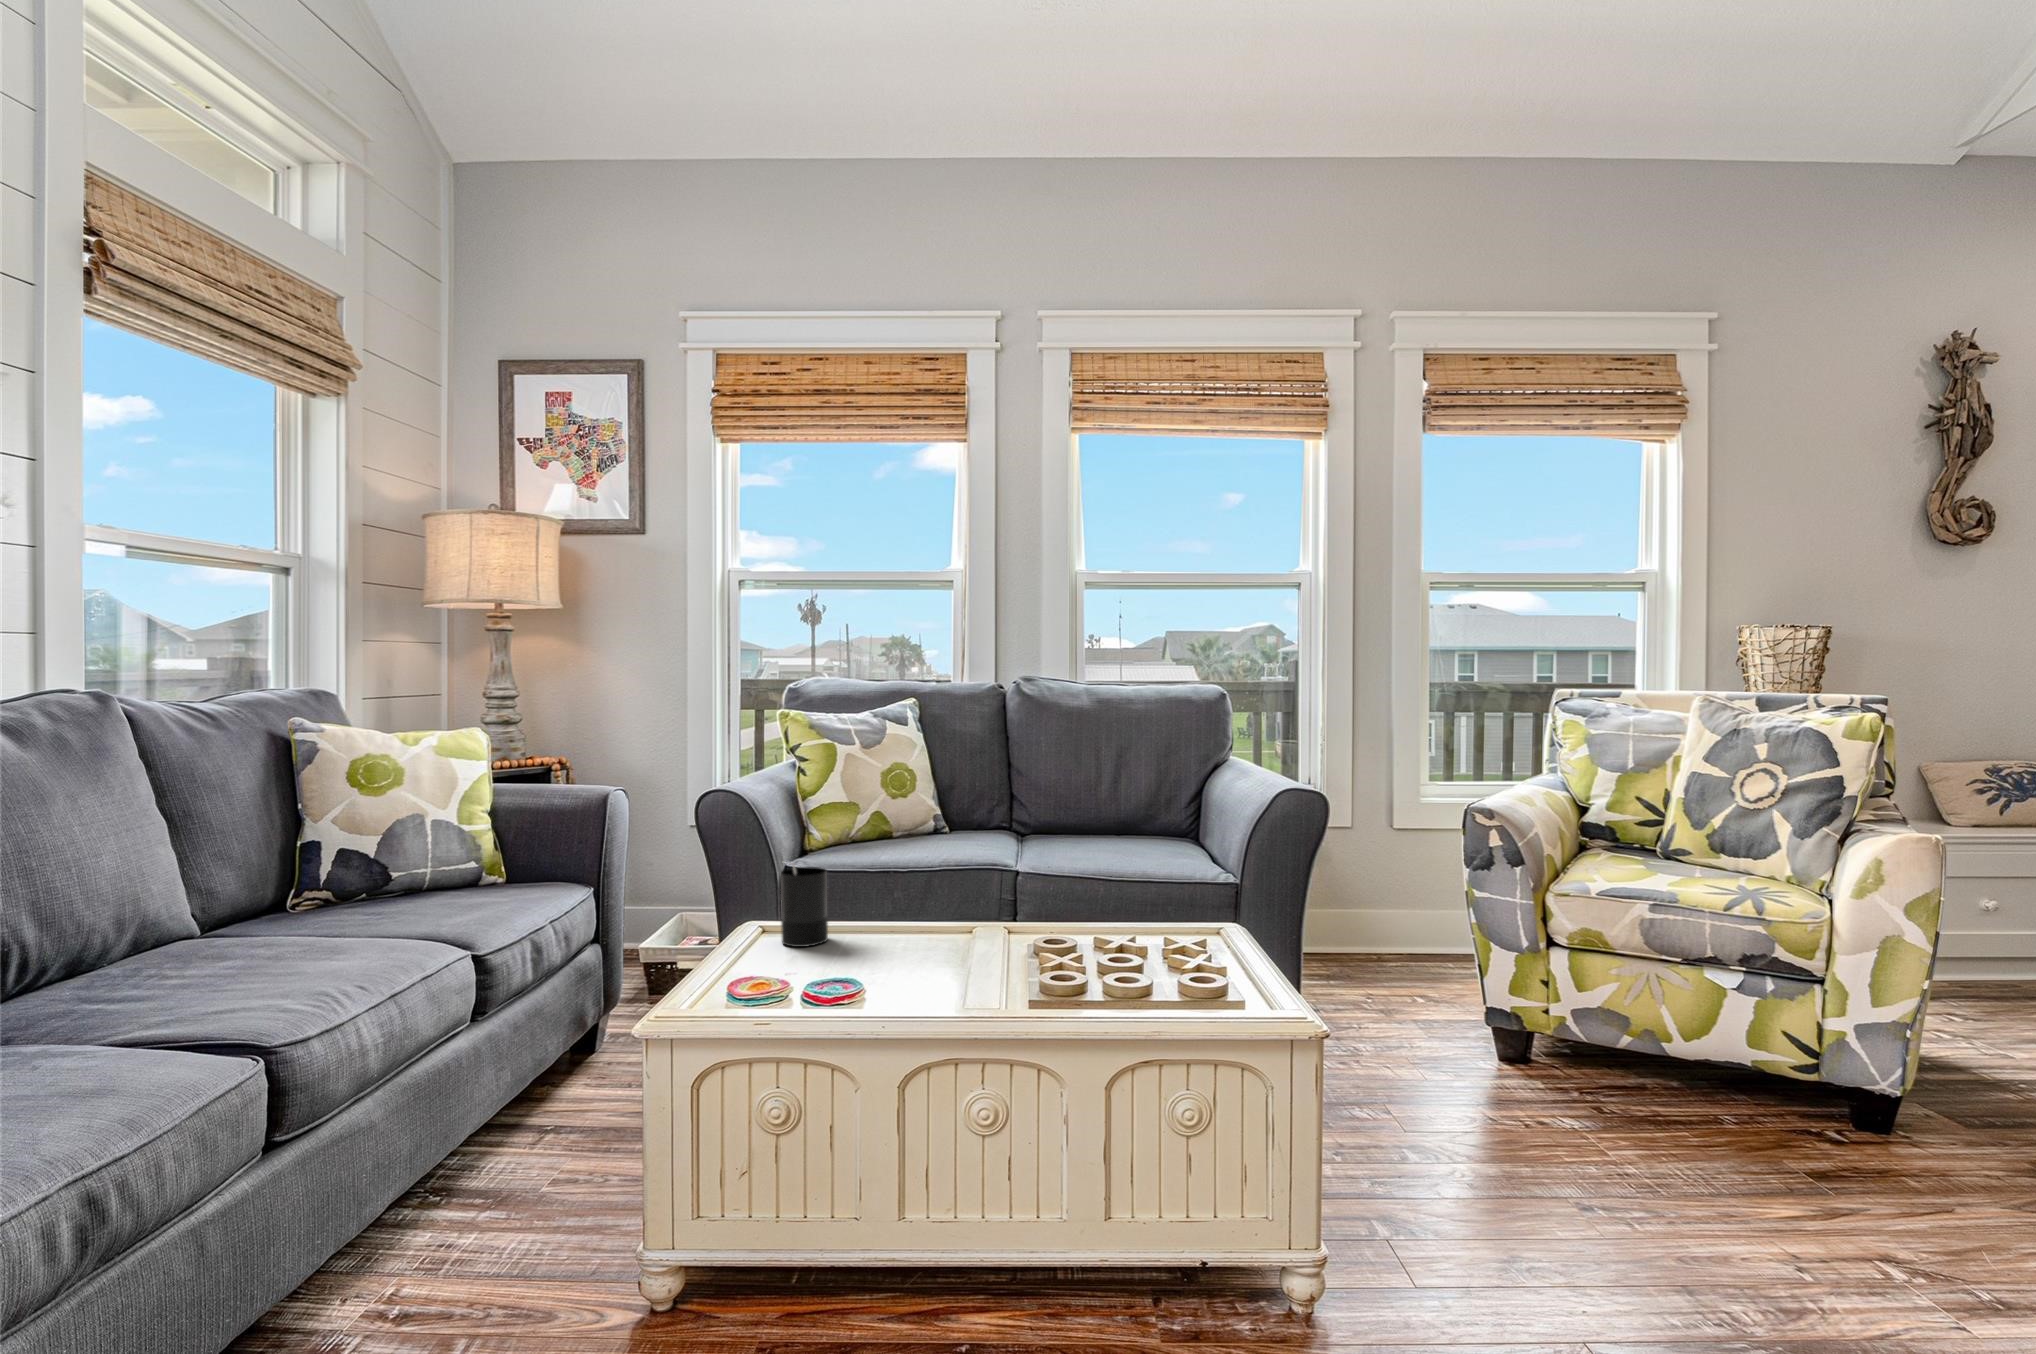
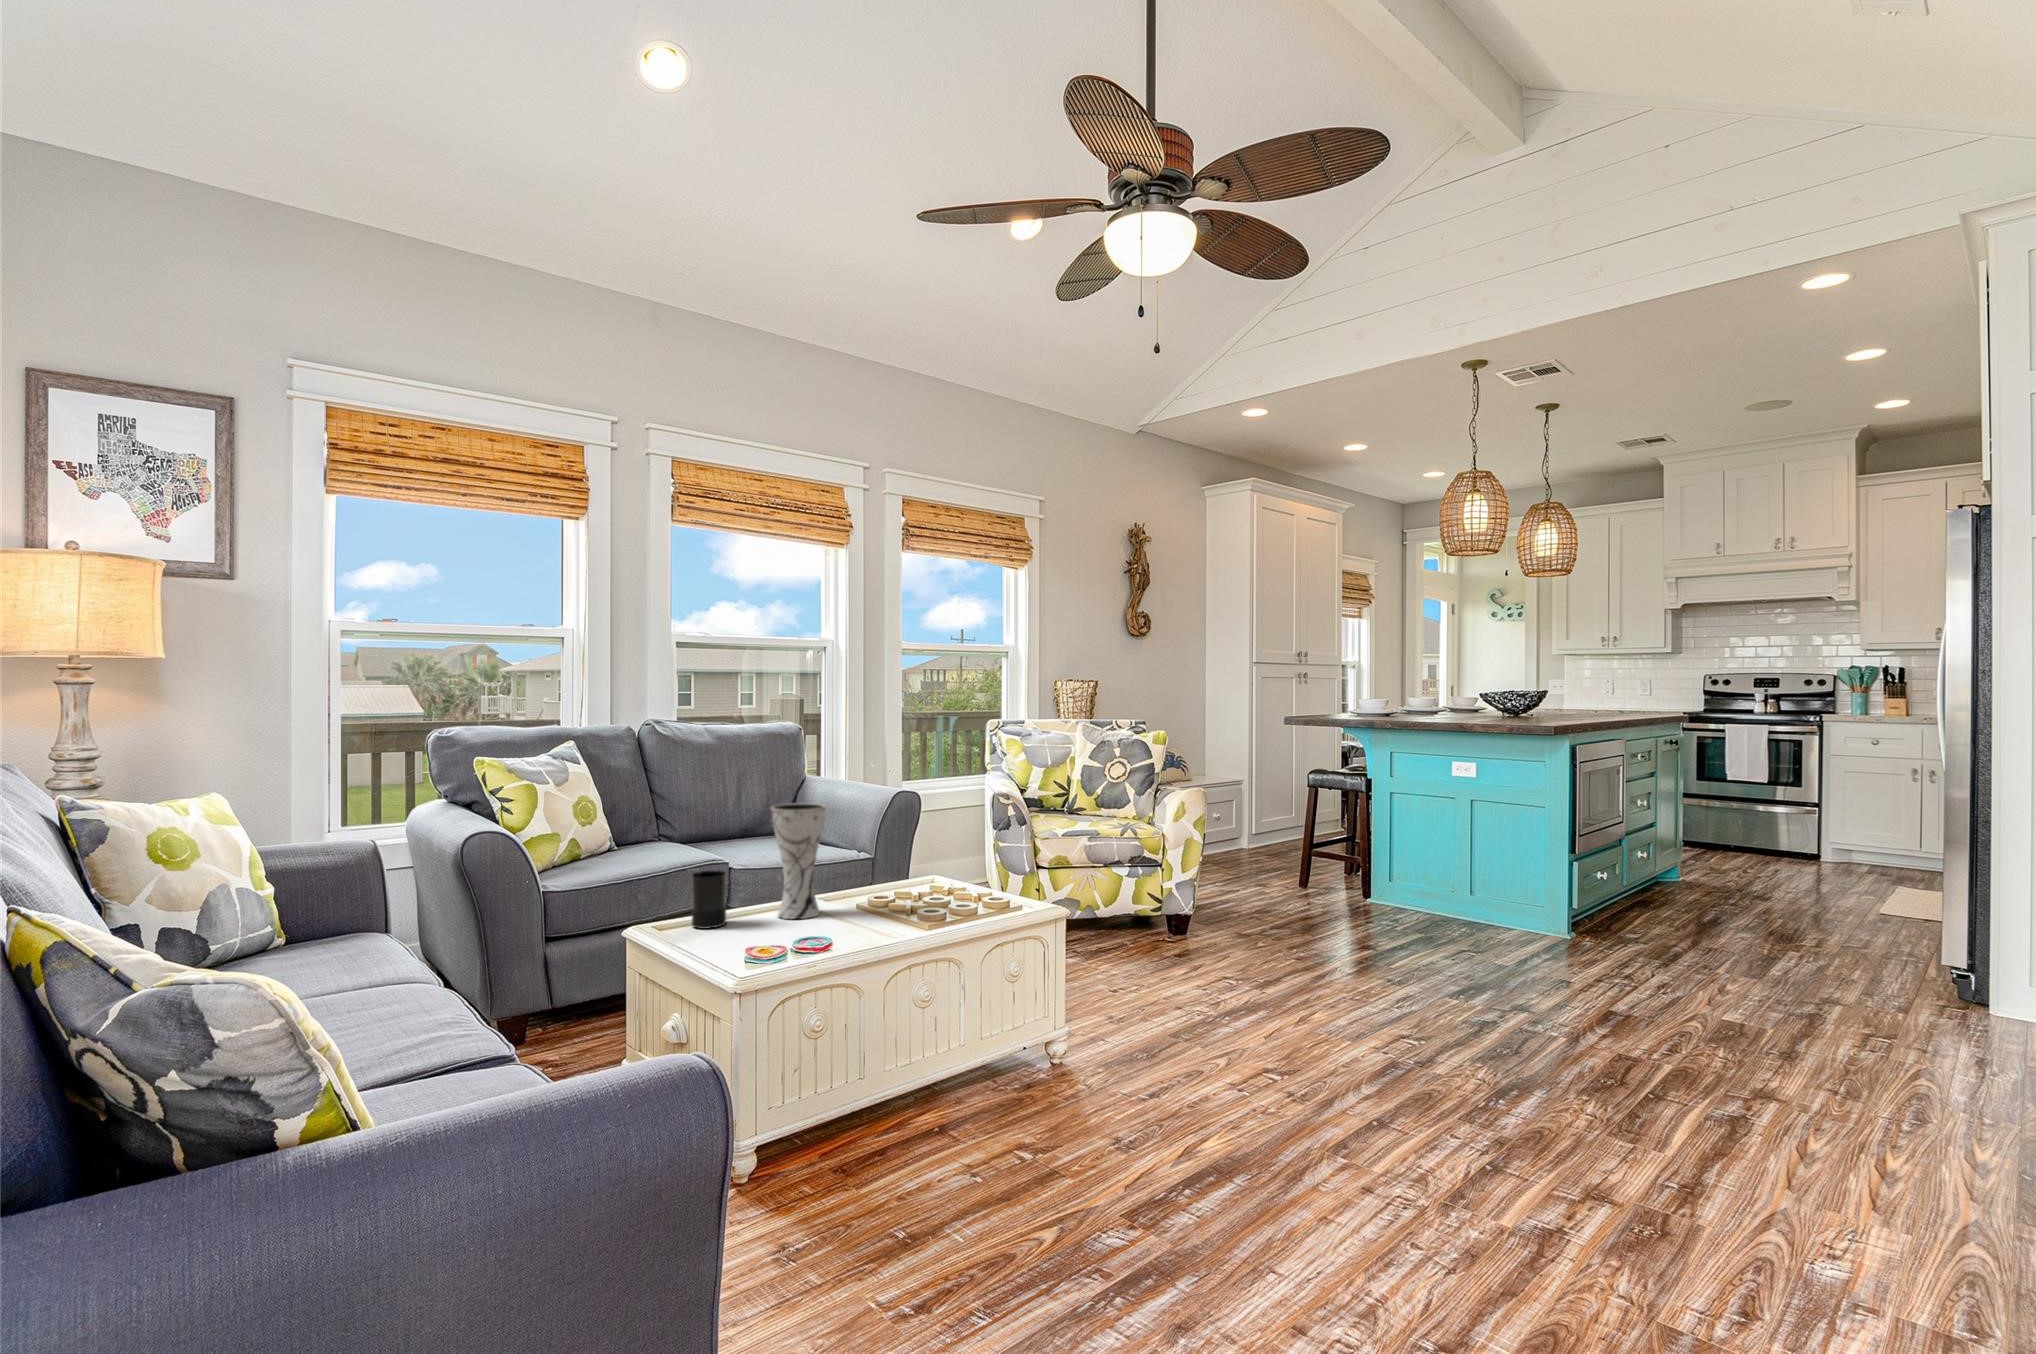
vase: none [874,785,953,958] -> present [771,803,825,919]

